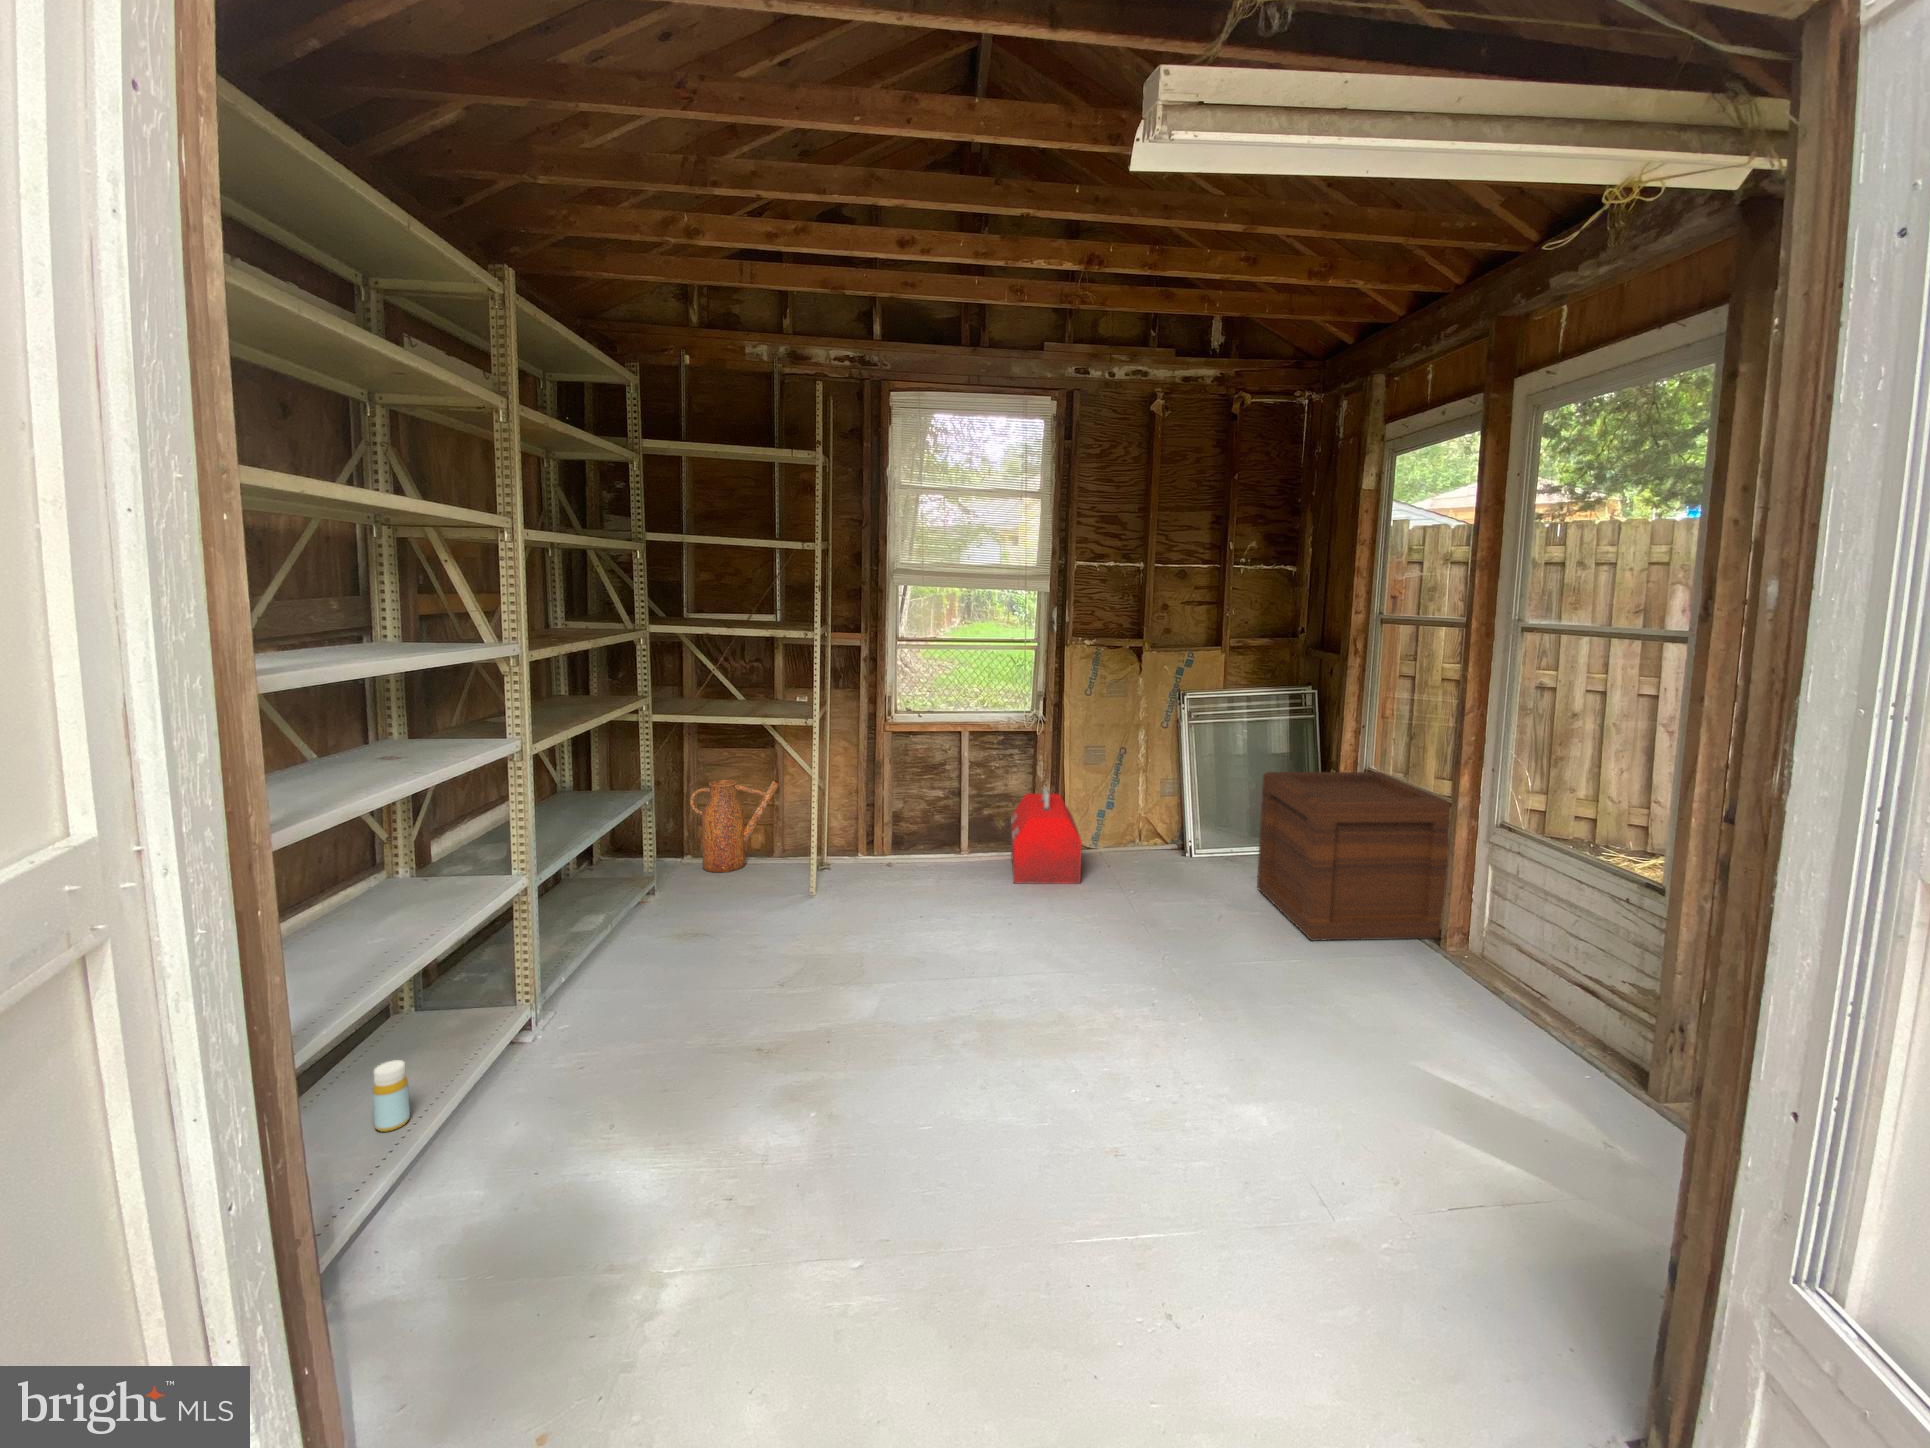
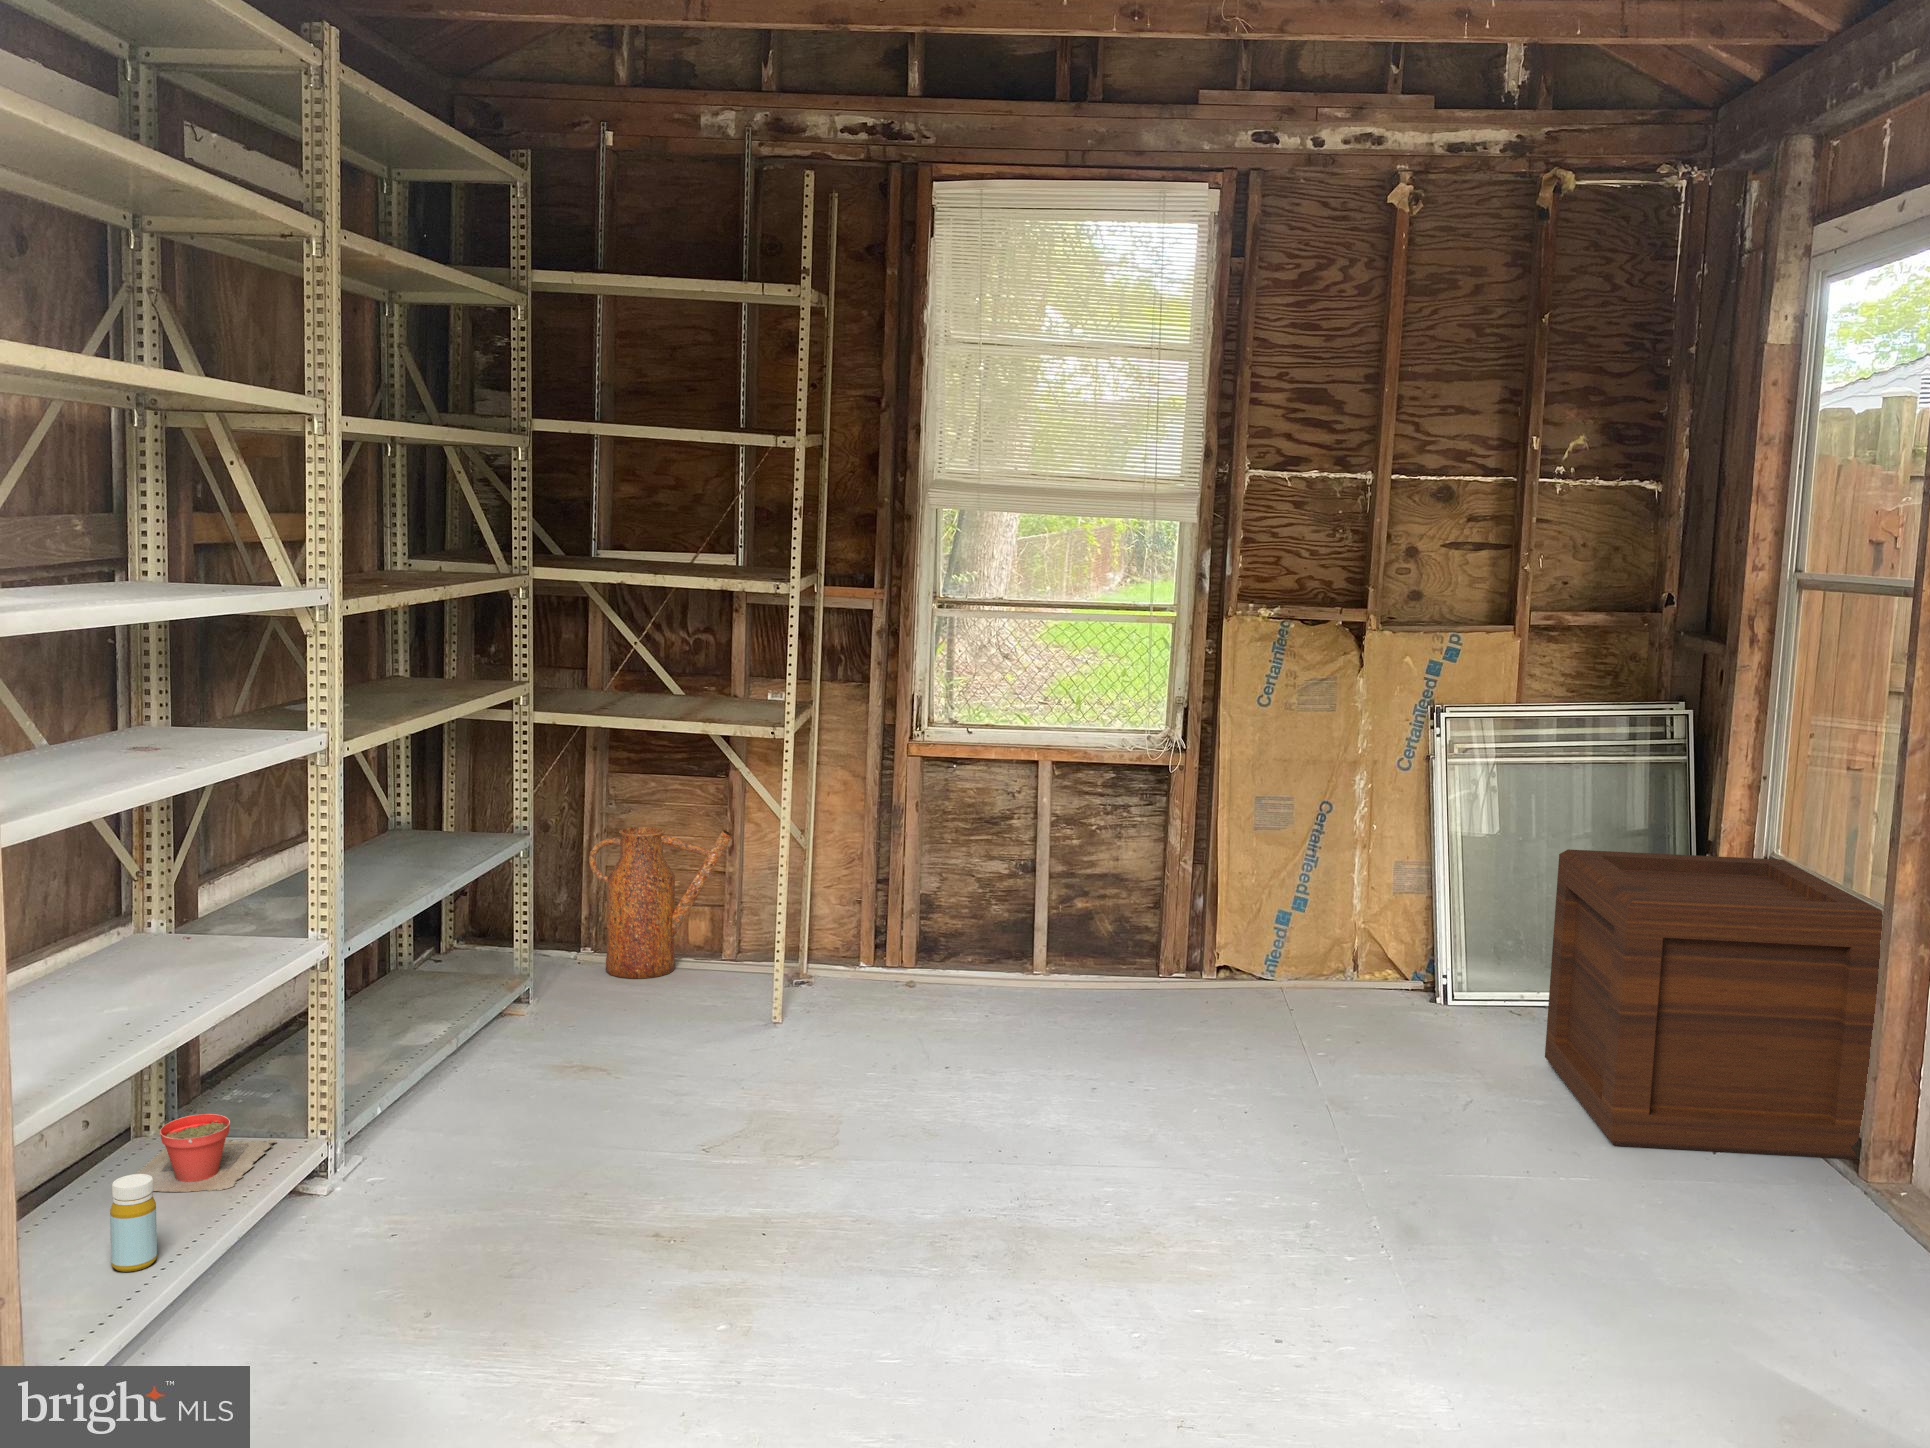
toolbox: present [1011,787,1082,884] -> none [1113,863,1234,1032]
plant pot: none [377,1001,495,1064] -> present [134,1114,277,1192]

